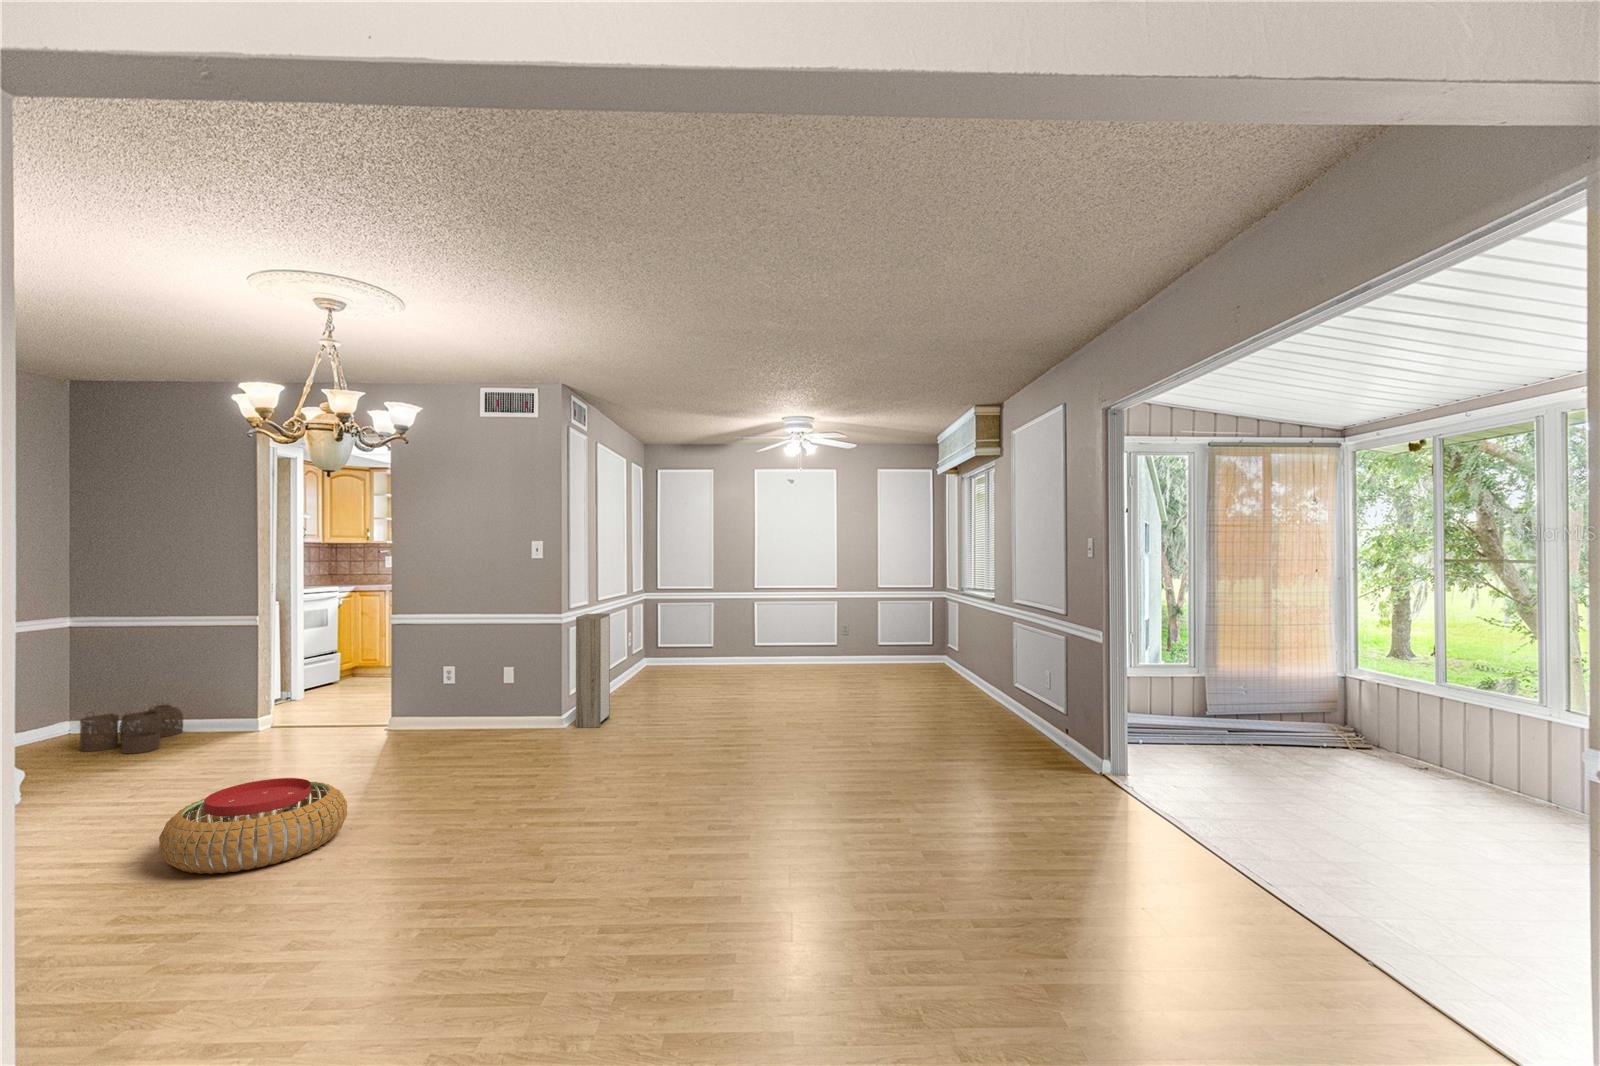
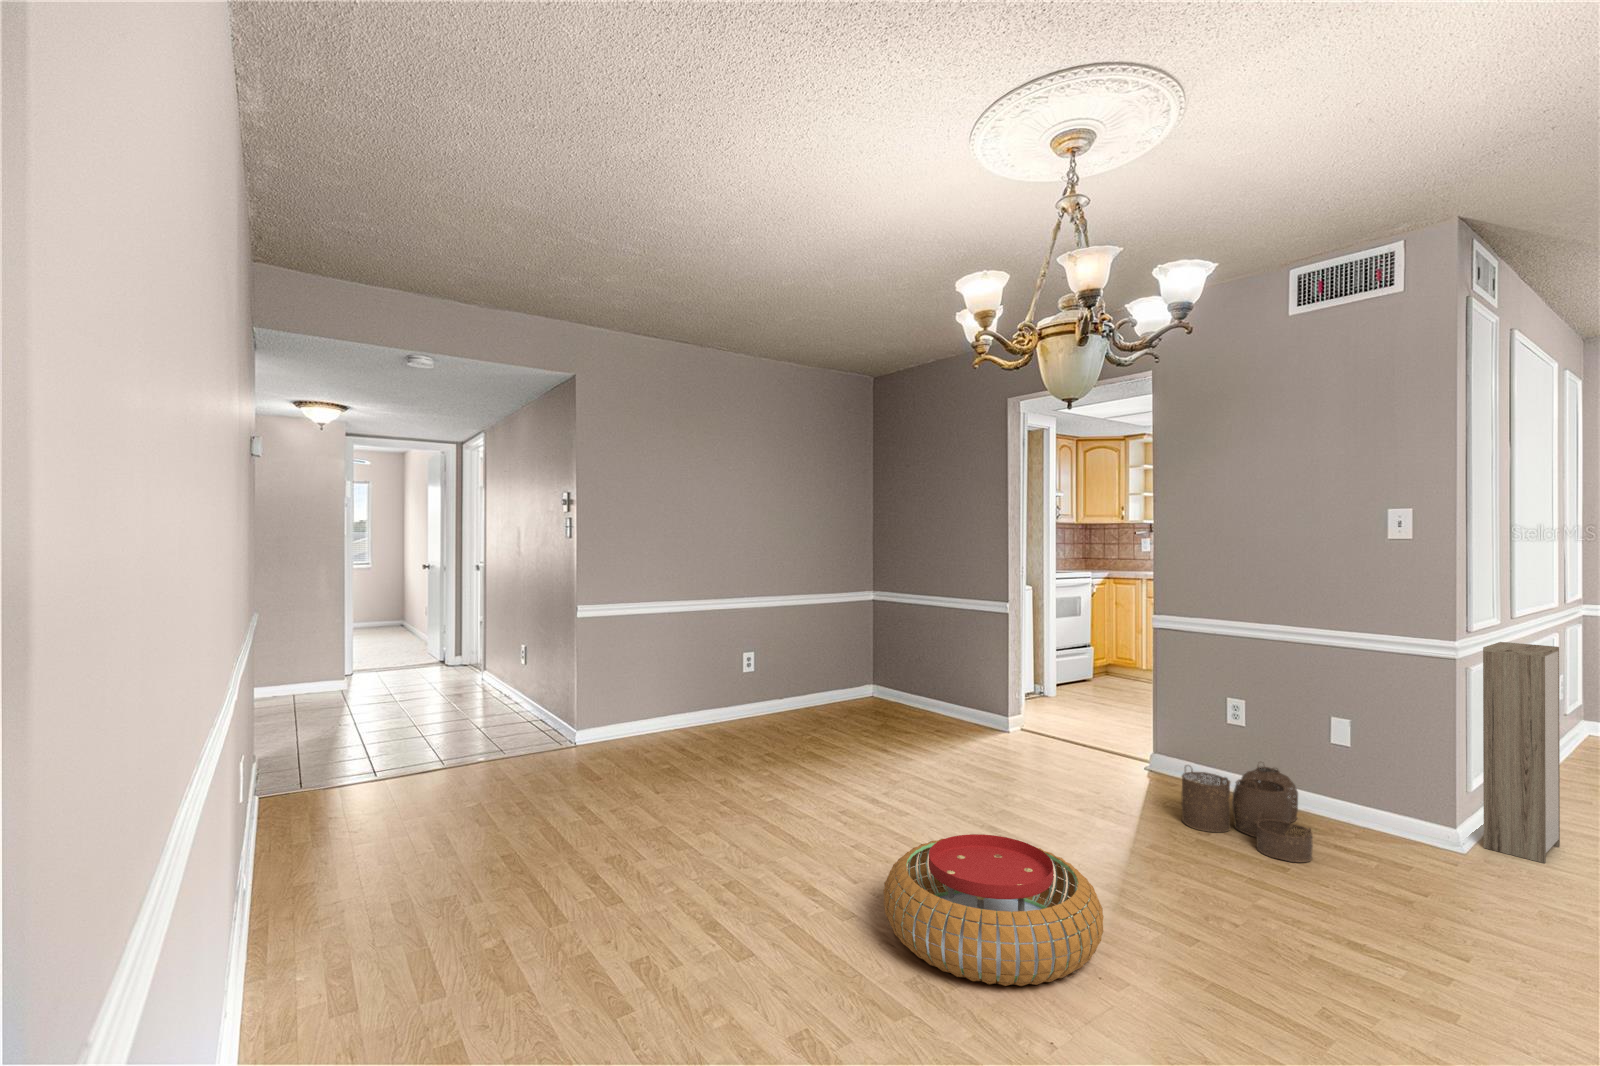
woven basket: present [80,704,183,753] -> present [1182,765,1313,862]

